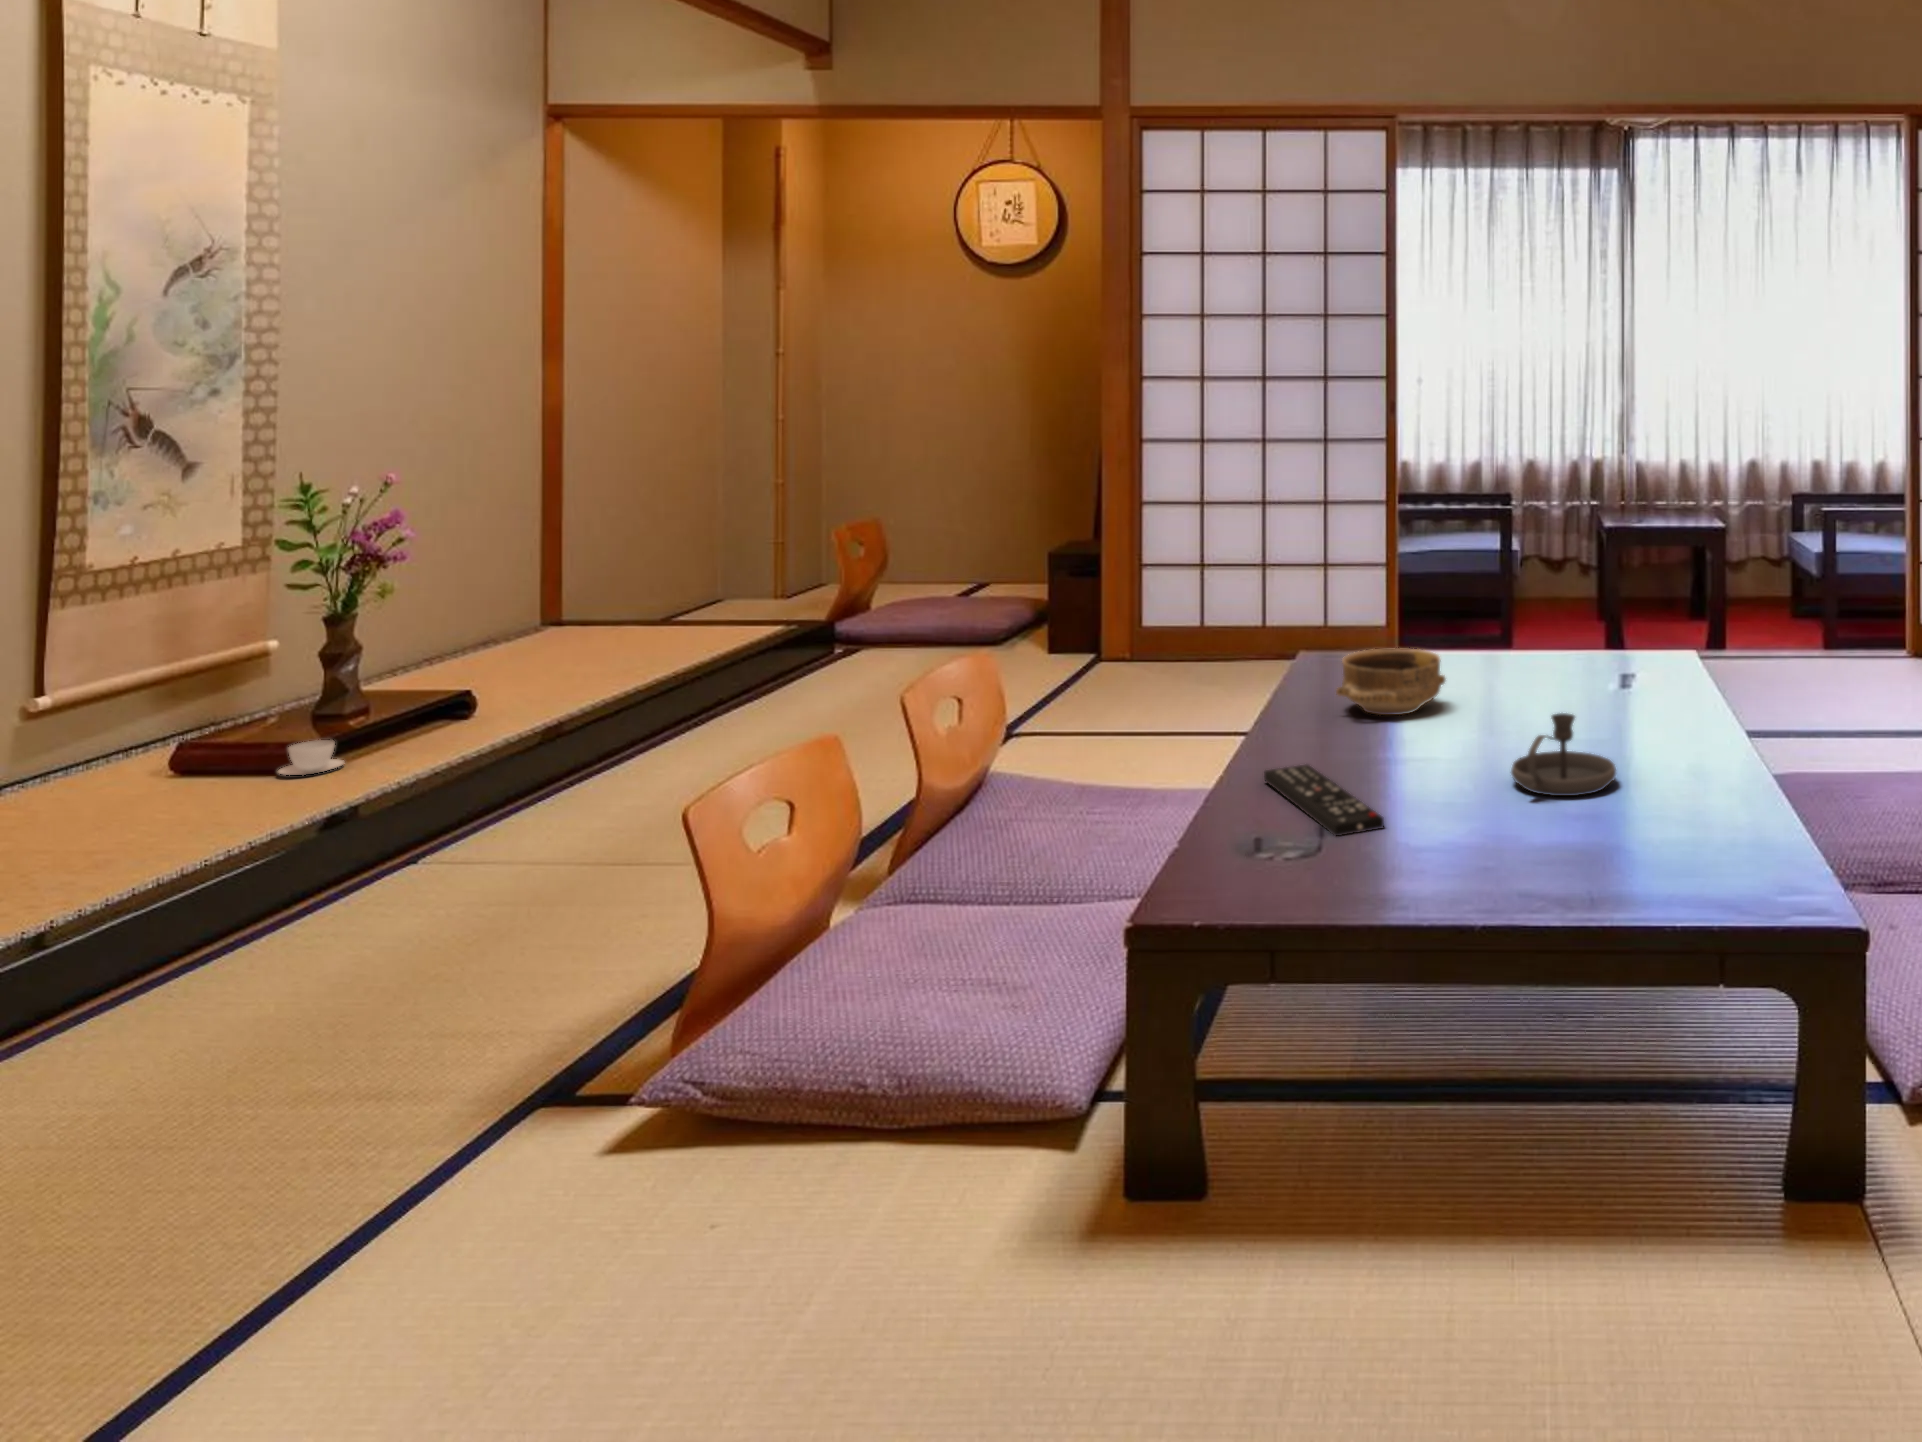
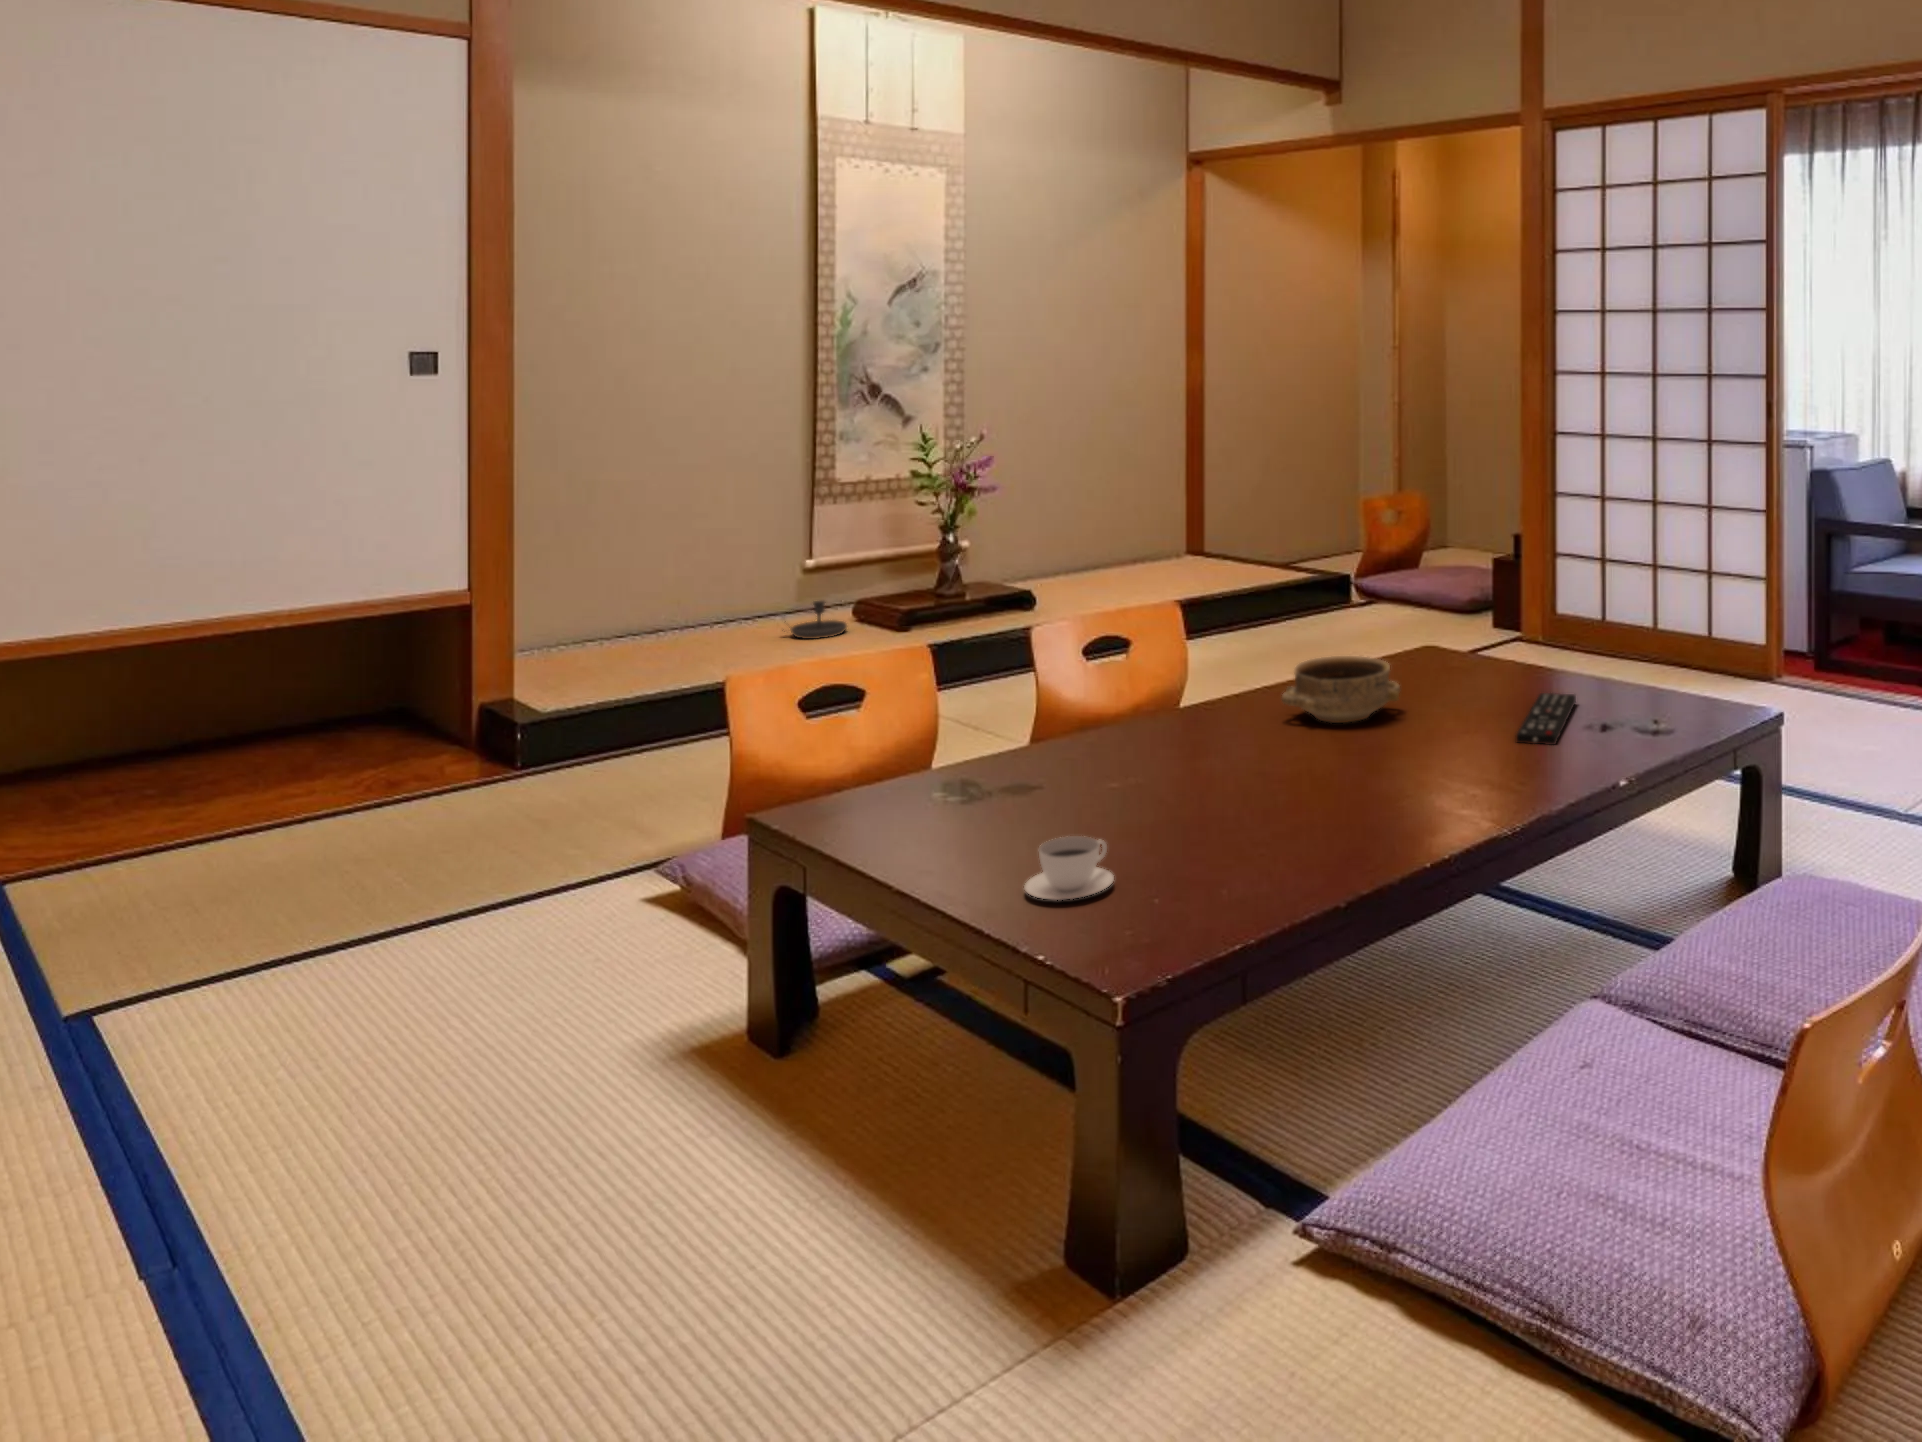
candlestick: present [1511,713,1616,796] -> present [791,601,847,639]
teacup: present [278,740,344,775] -> present [1025,836,1114,900]
remote control: present [1264,765,1384,836] -> present [1516,693,1576,745]

